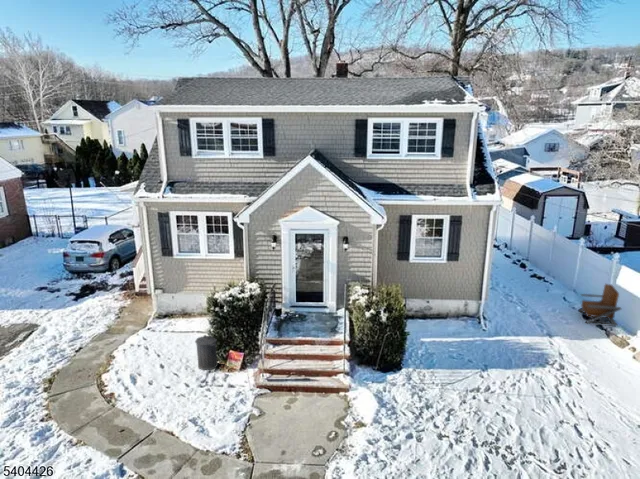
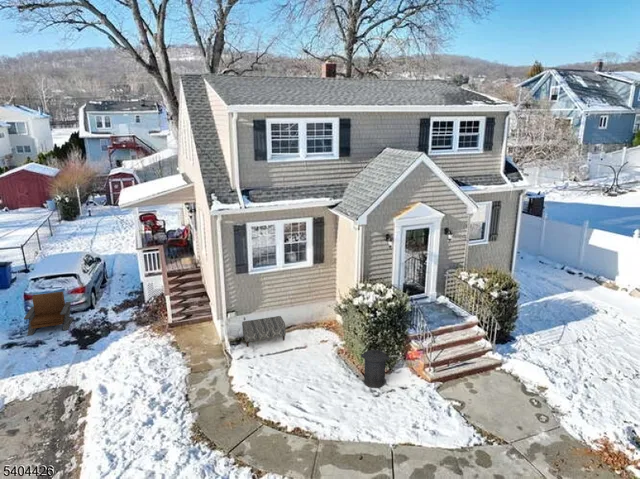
lounge chair: present [579,284,621,326] -> present [24,292,73,336]
bench: none [161,298,203,322] -> present [242,316,286,347]

